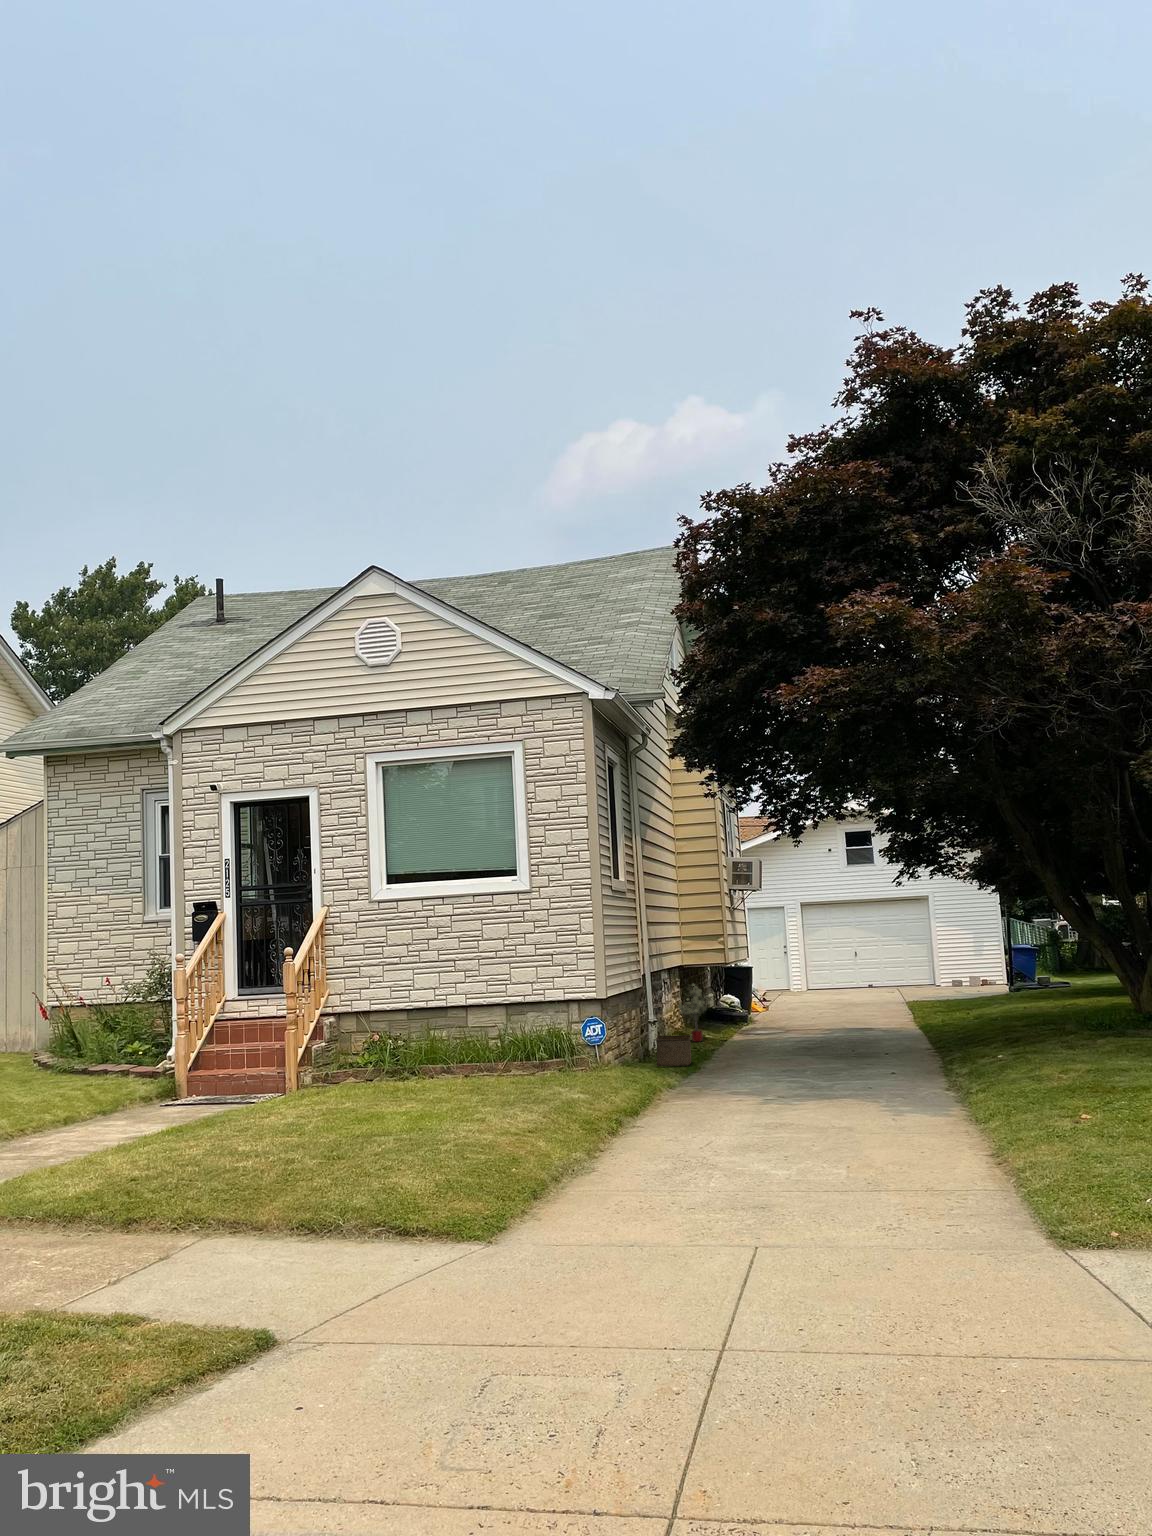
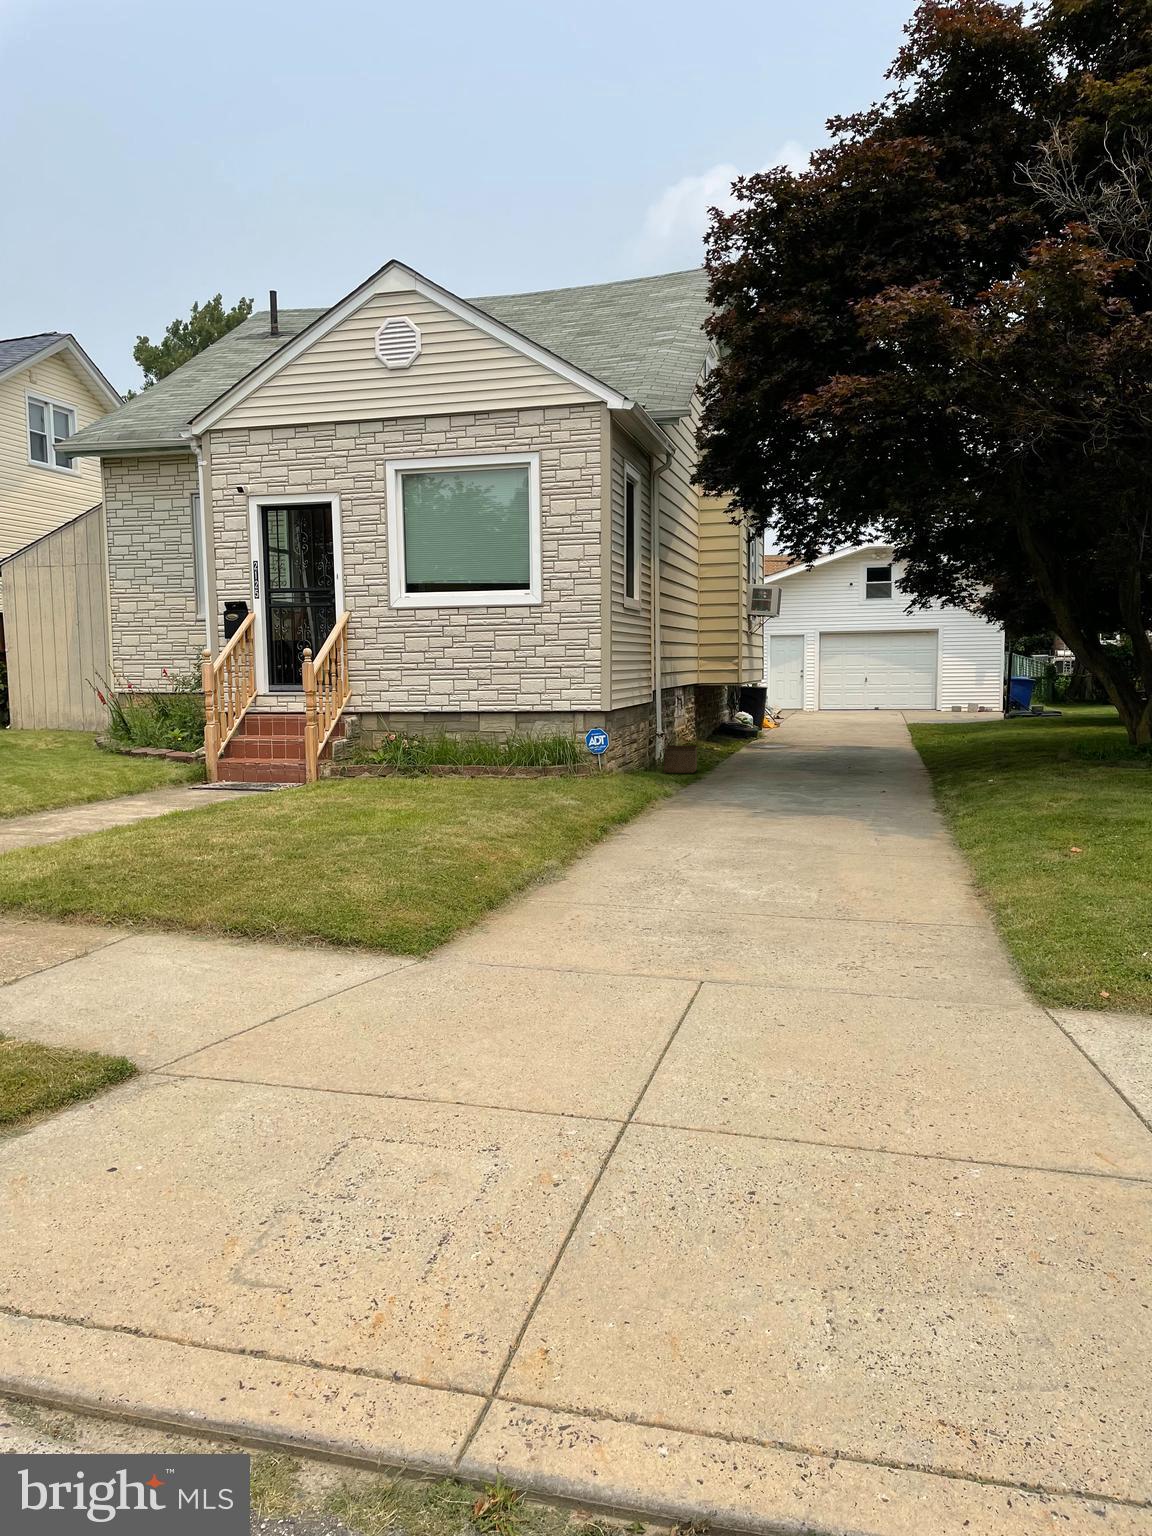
potted tree: present [679,984,705,1042] -> none [692,699,719,752]

